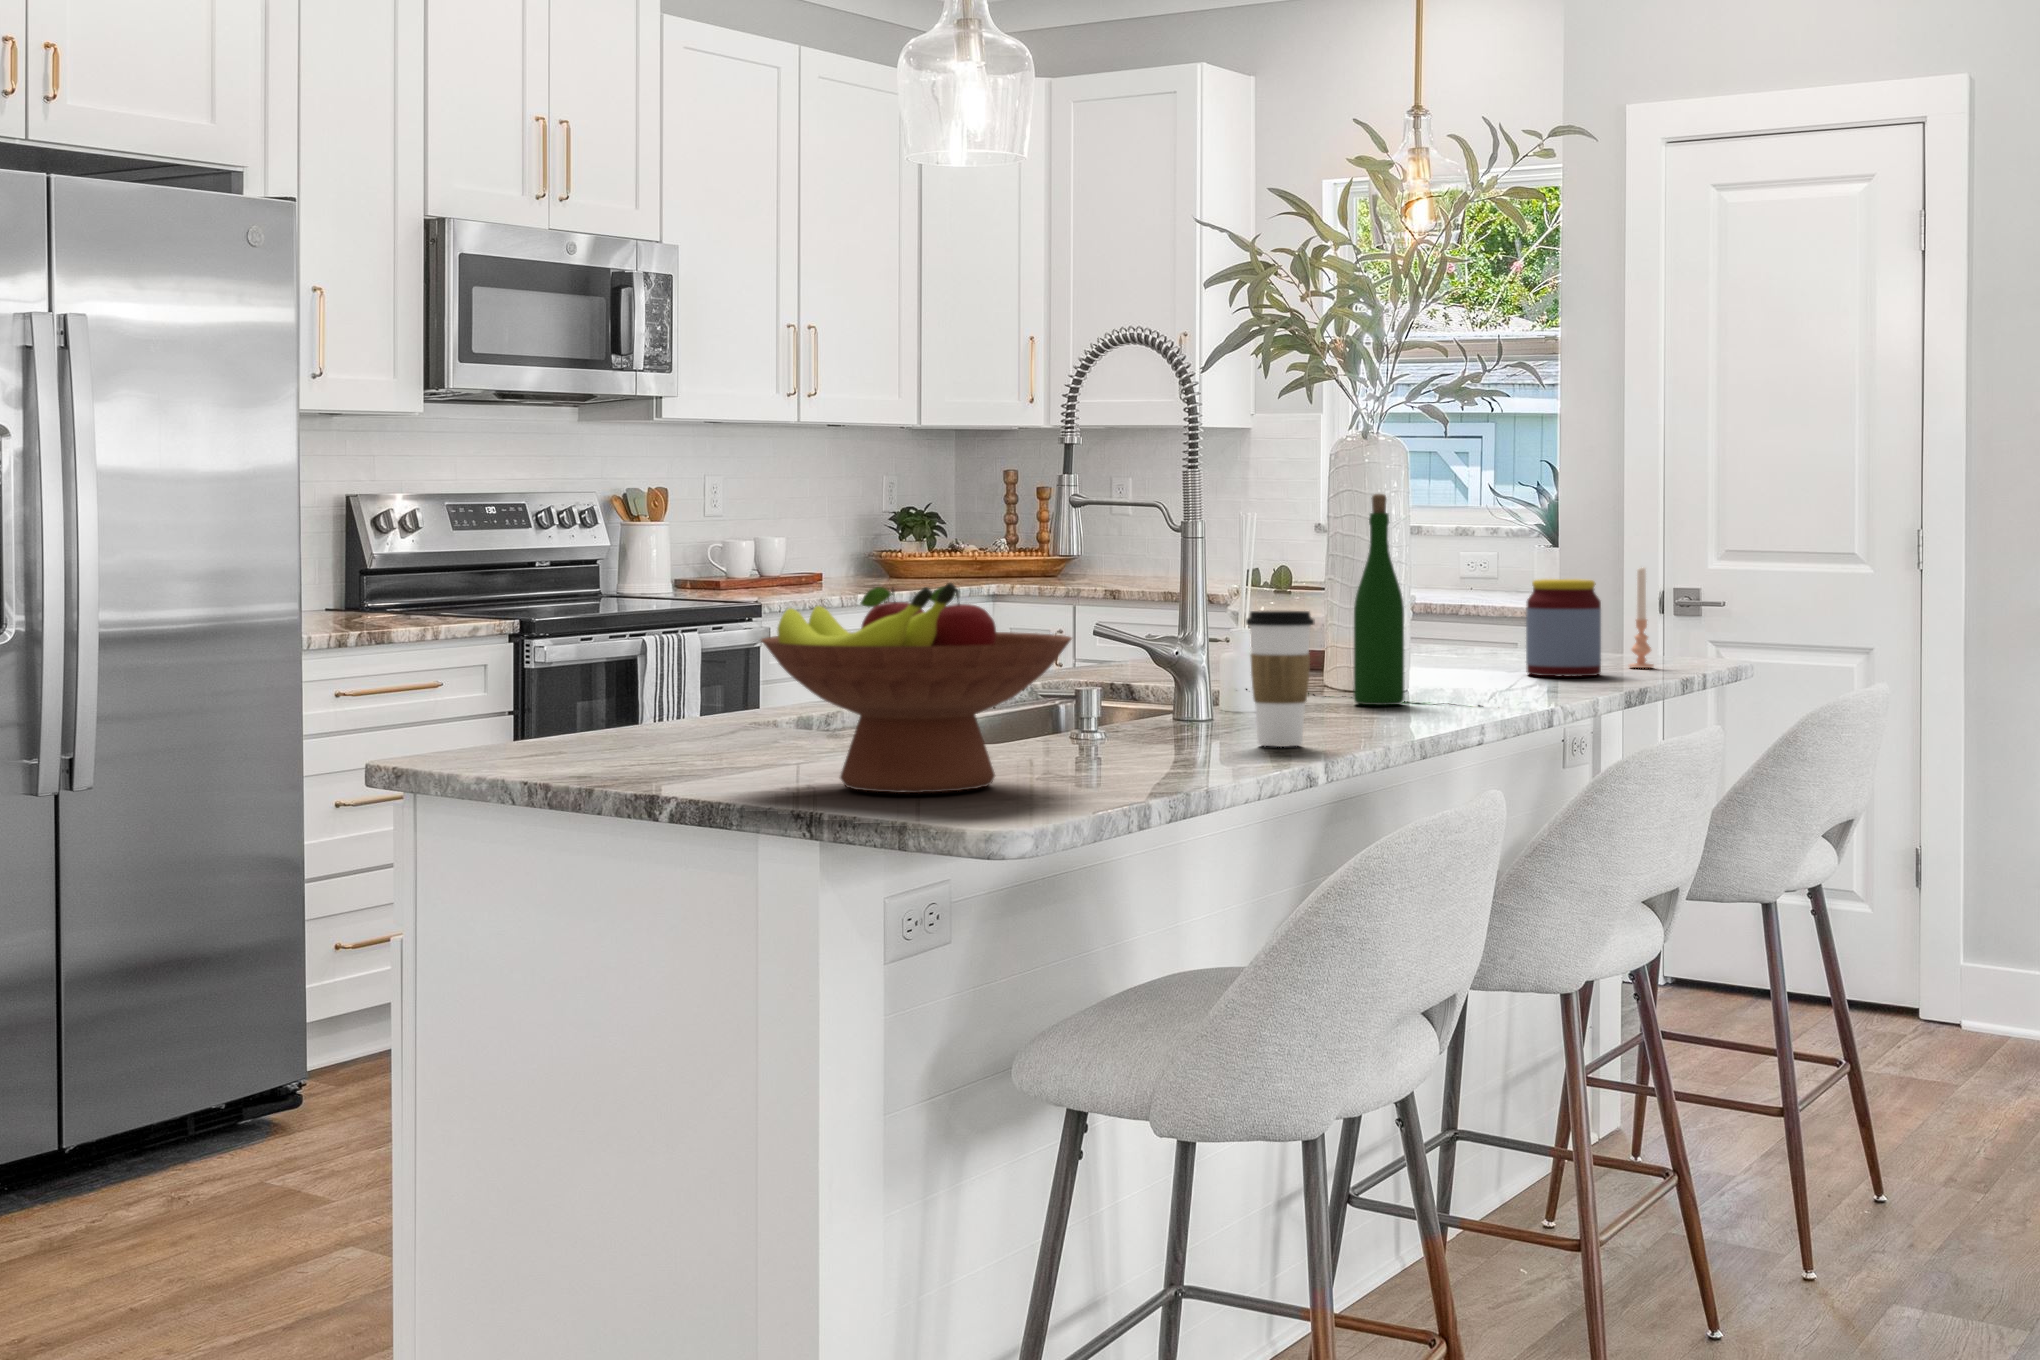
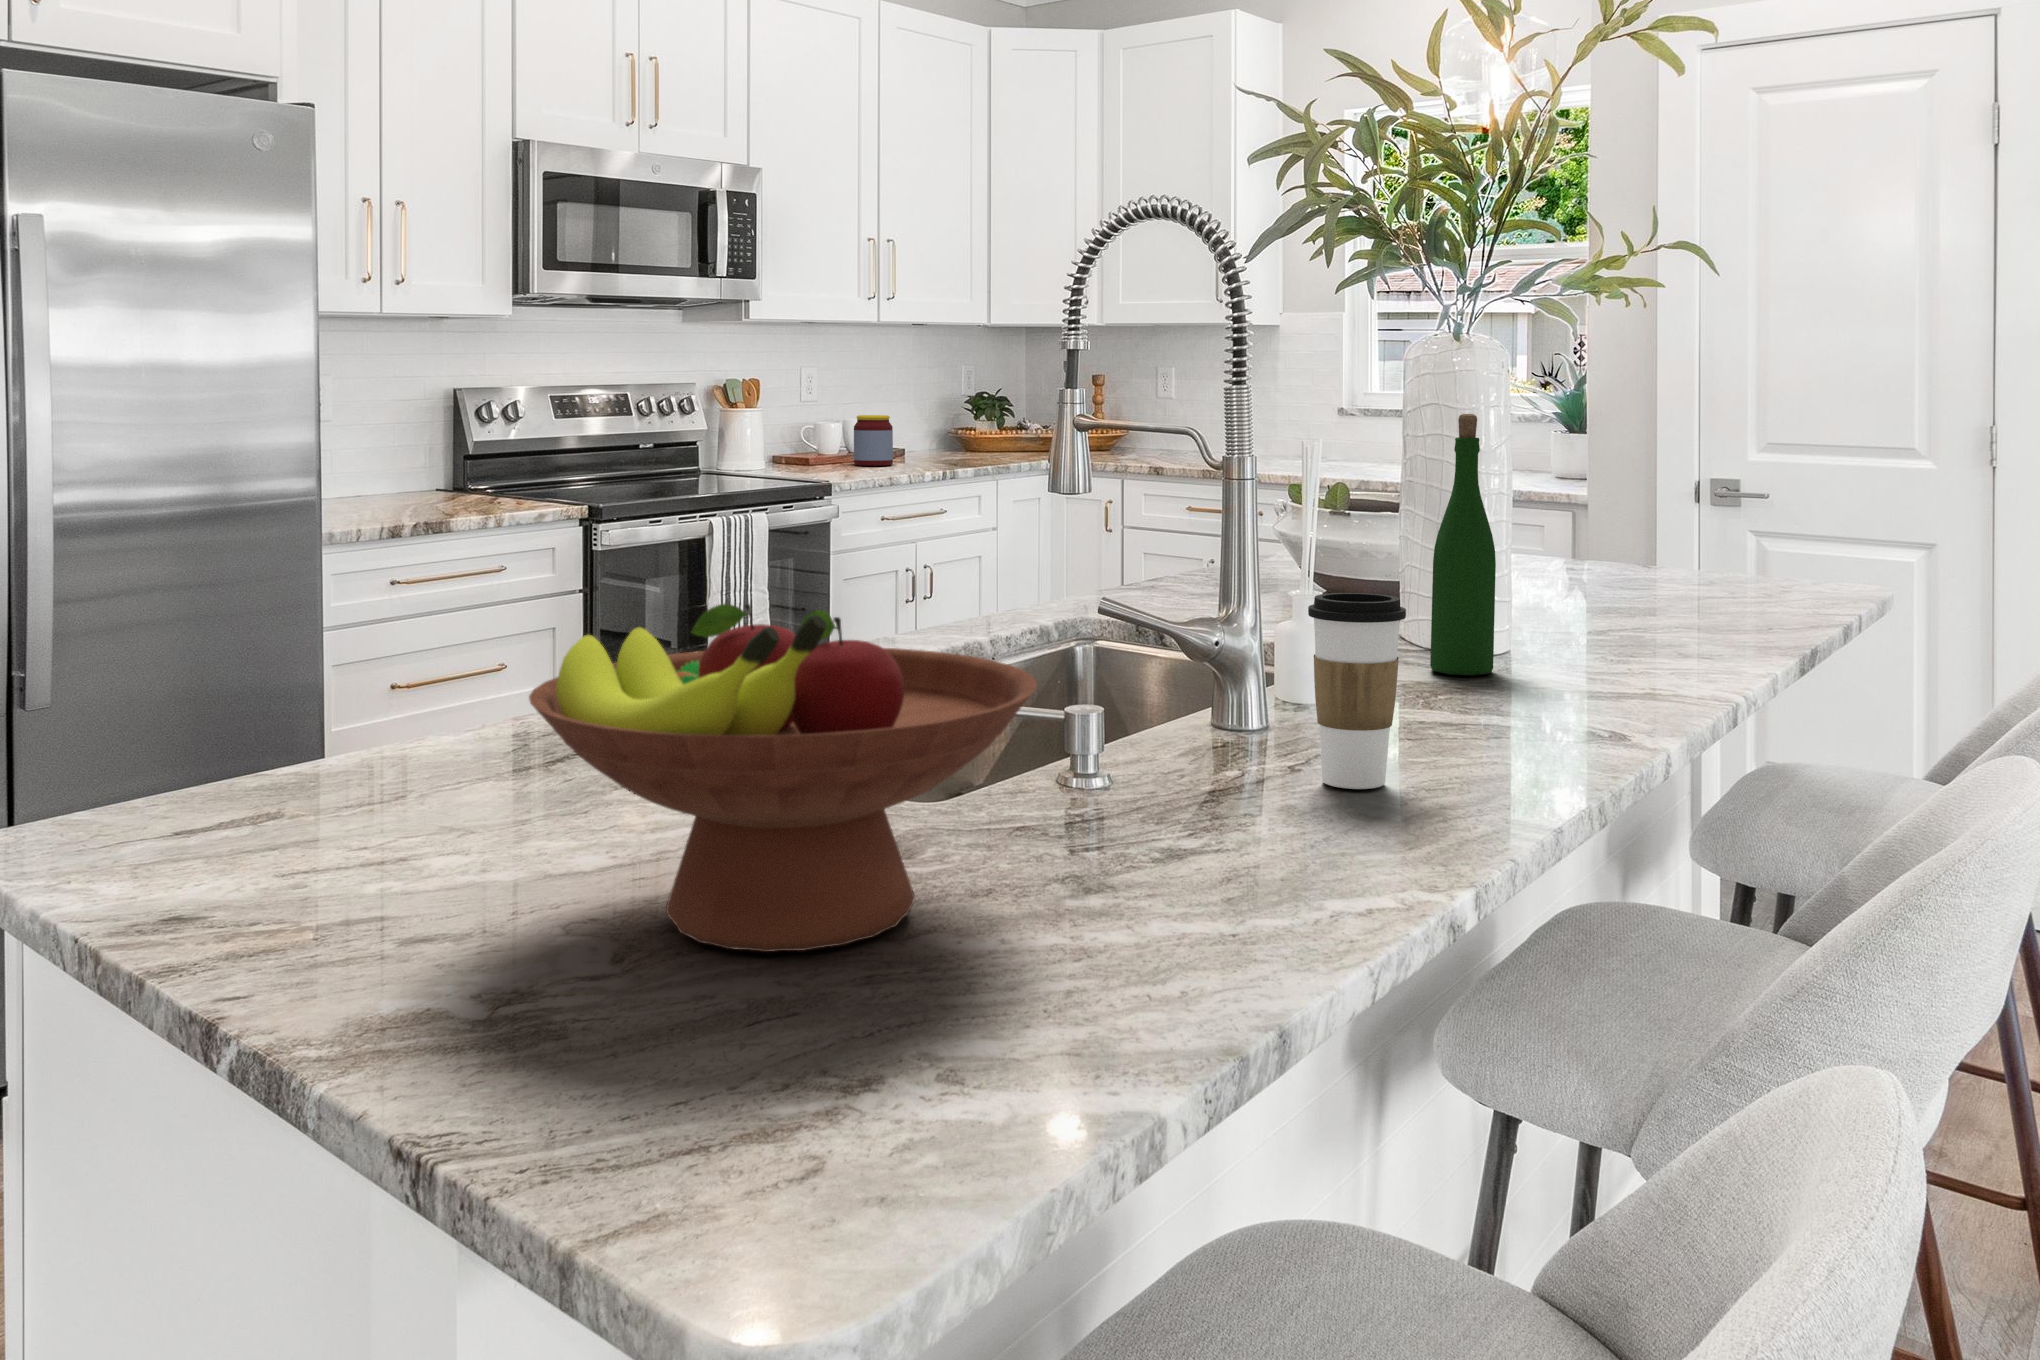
candle: present [1629,568,1653,668] -> none [1734,489,1765,606]
jar: present [1526,579,1601,677] -> present [854,415,893,466]

